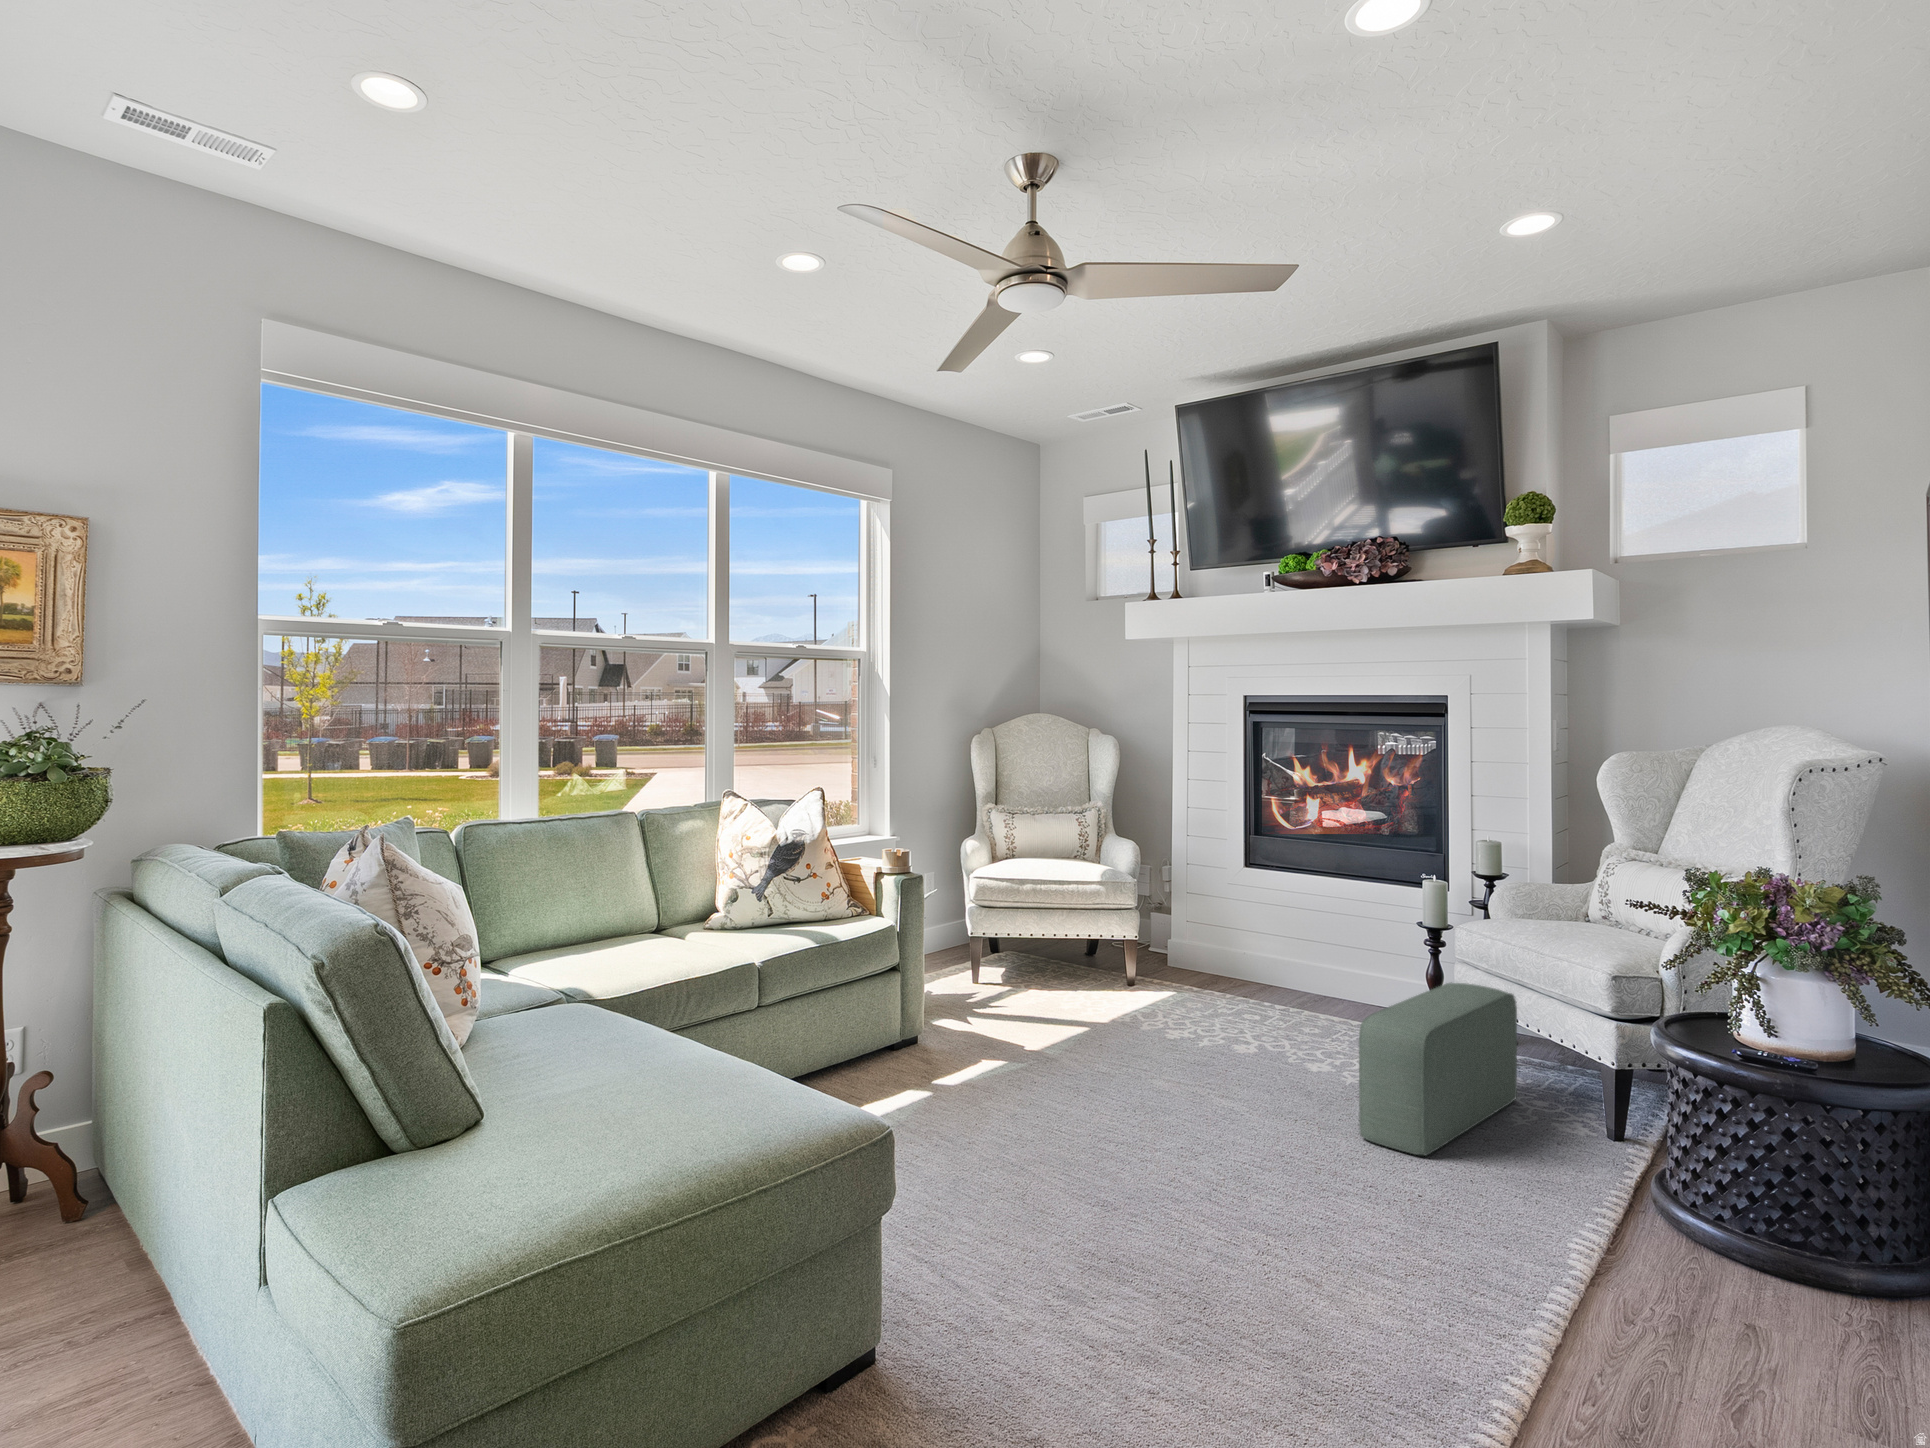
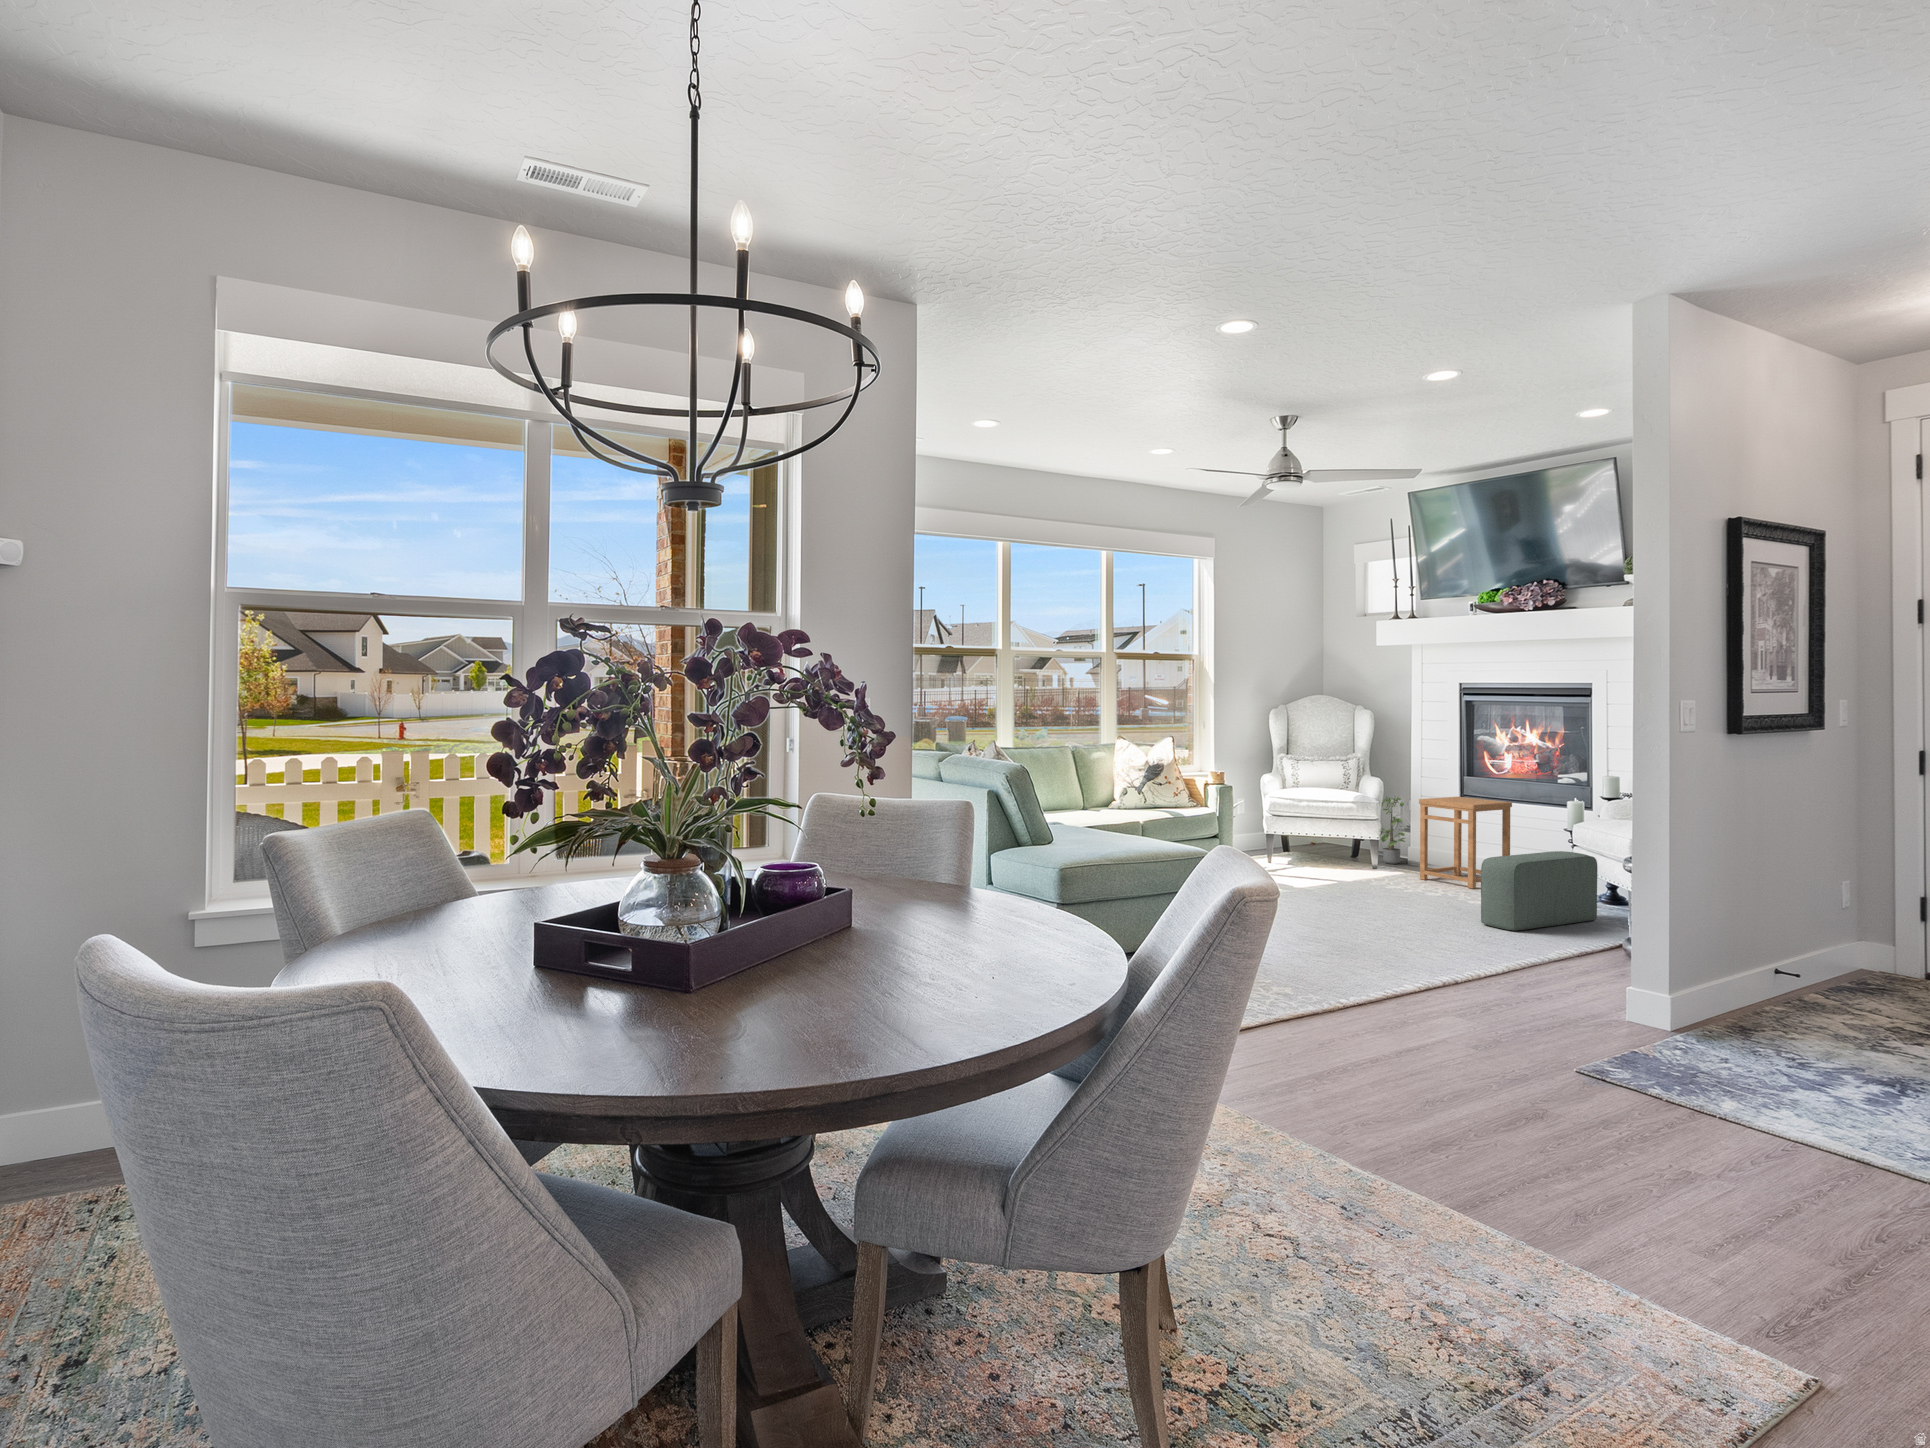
potted plant: none [1123,866,1173,971] -> present [1380,796,1405,864]
side table: none [1202,871,1335,1027] -> present [1419,797,1512,889]

